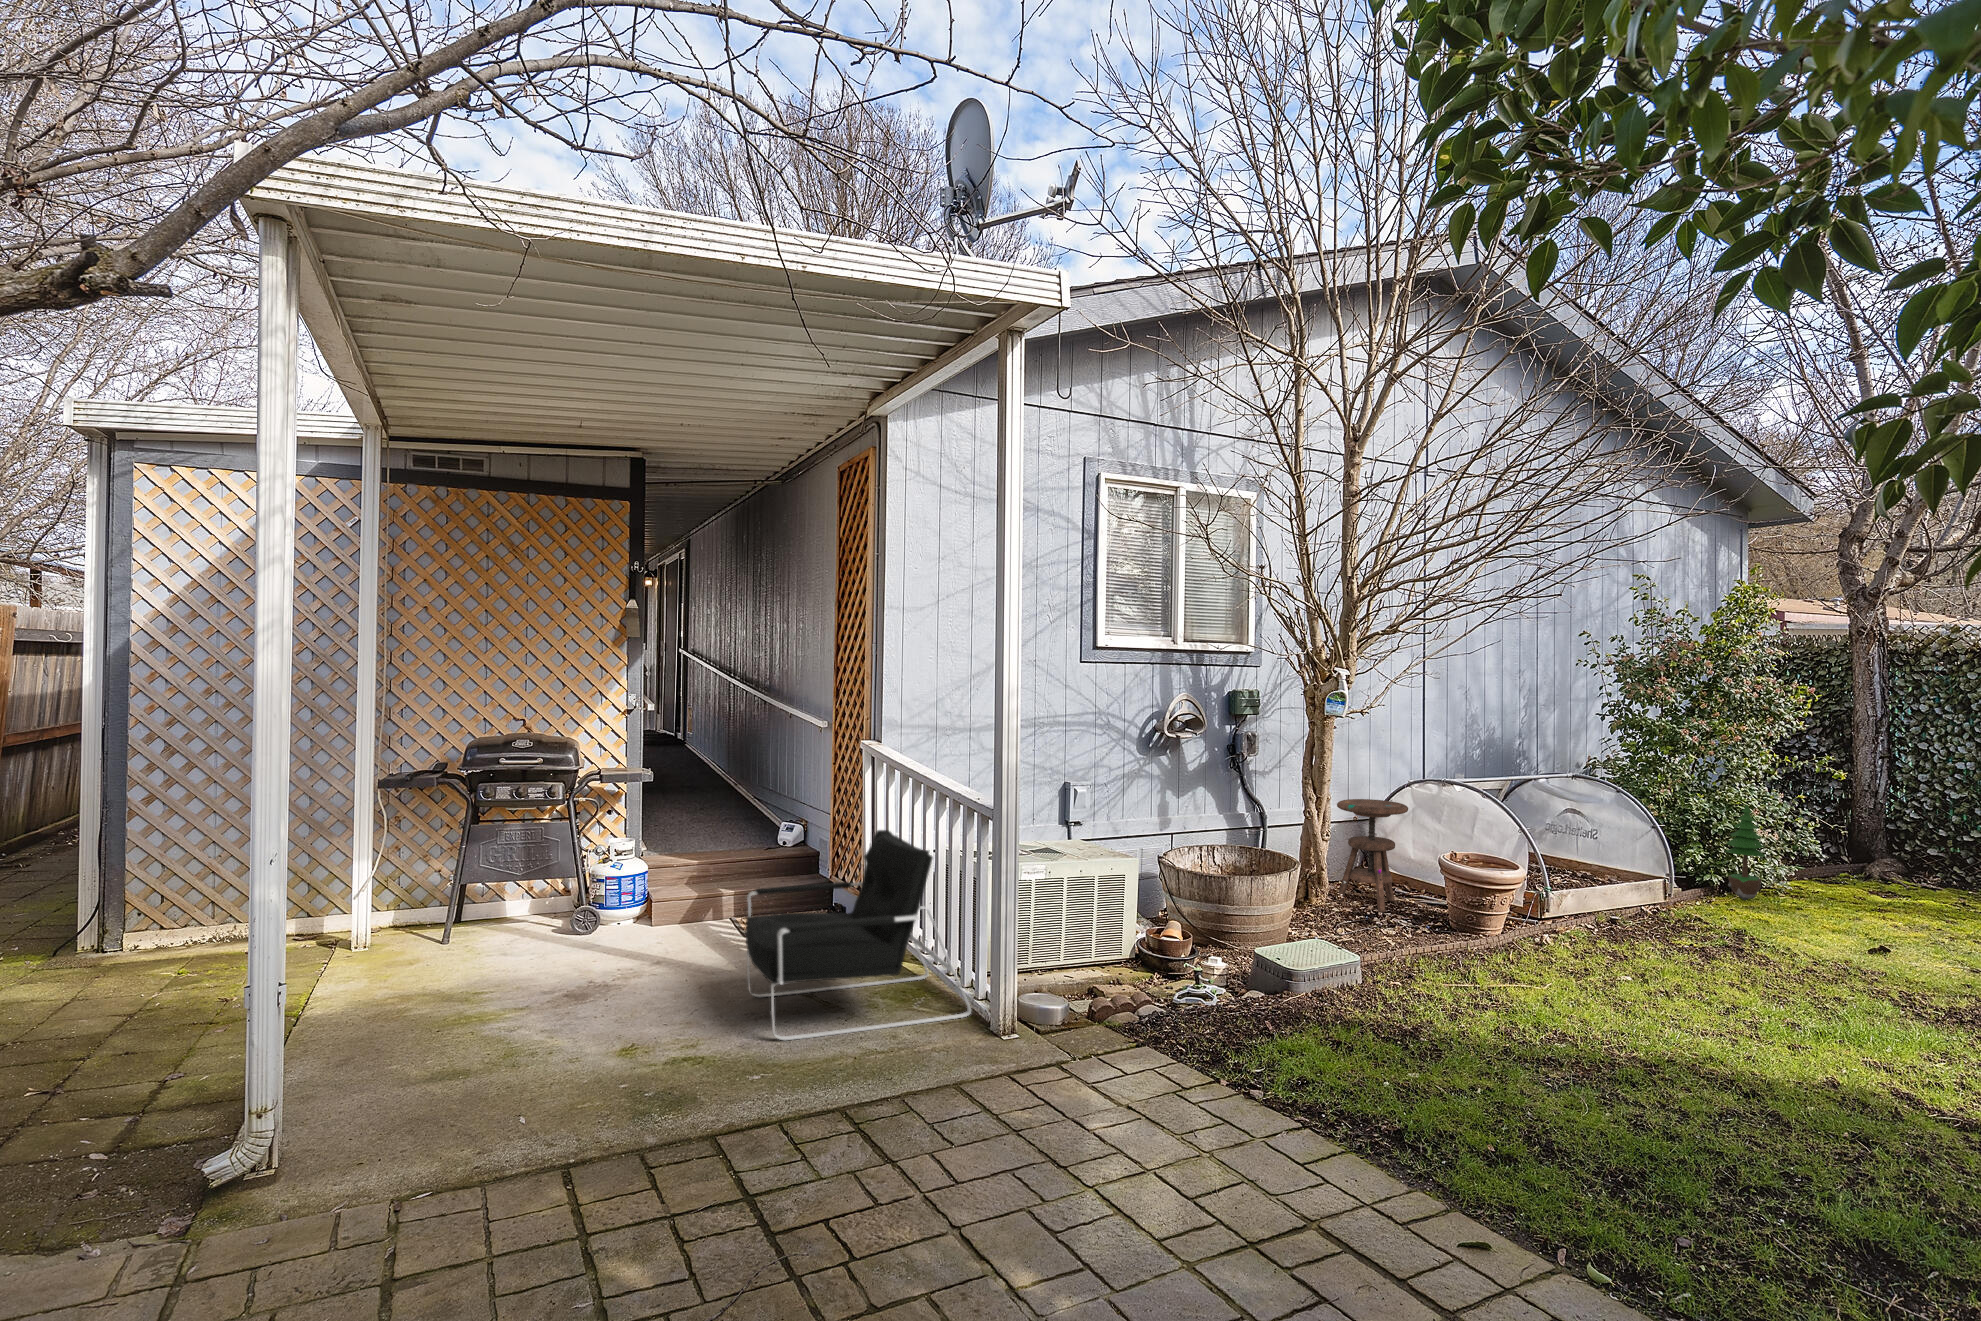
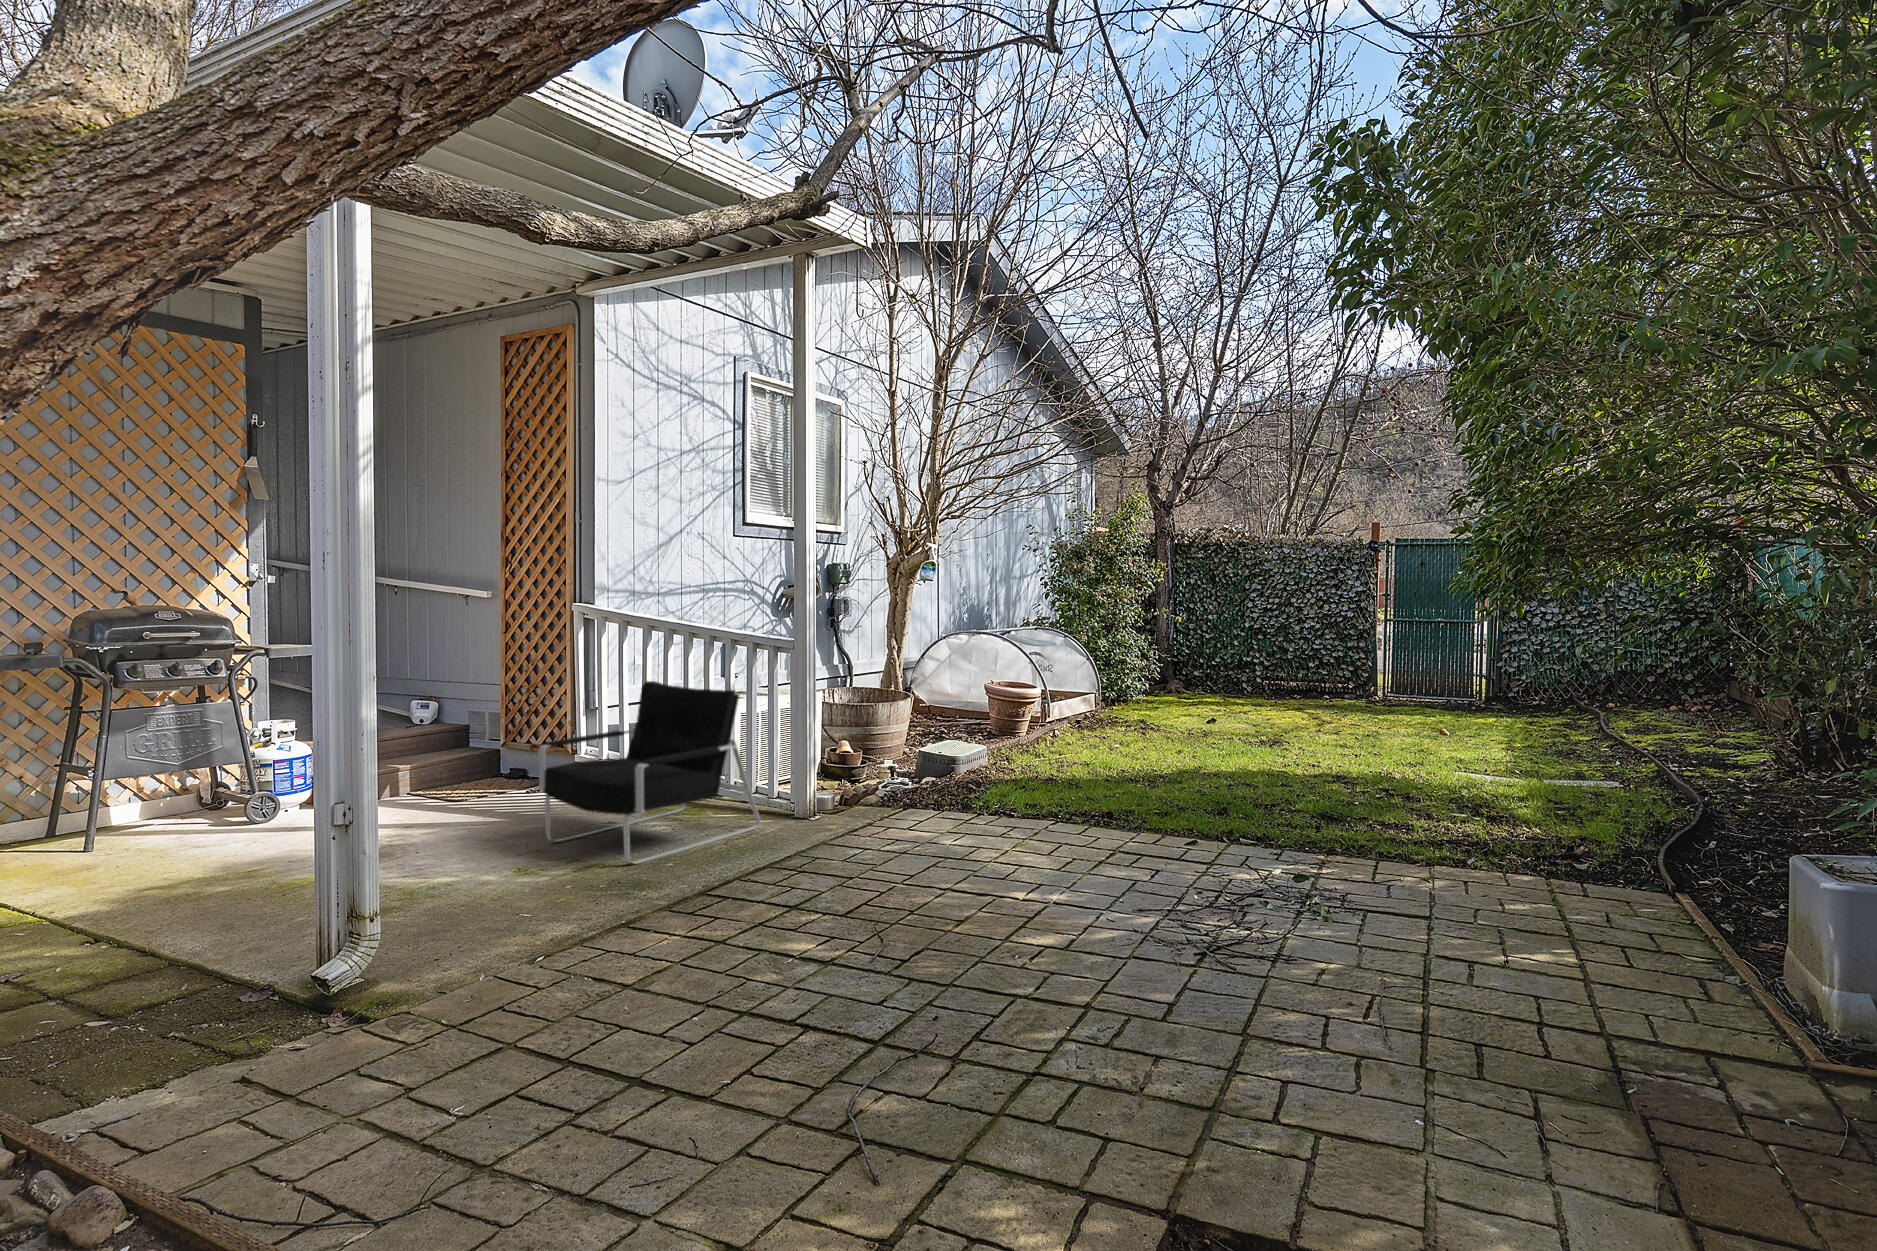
side table: present [1337,799,1408,912] -> none [904,650,957,733]
potted tree: present [1725,804,1766,900] -> none [1119,643,1143,707]

